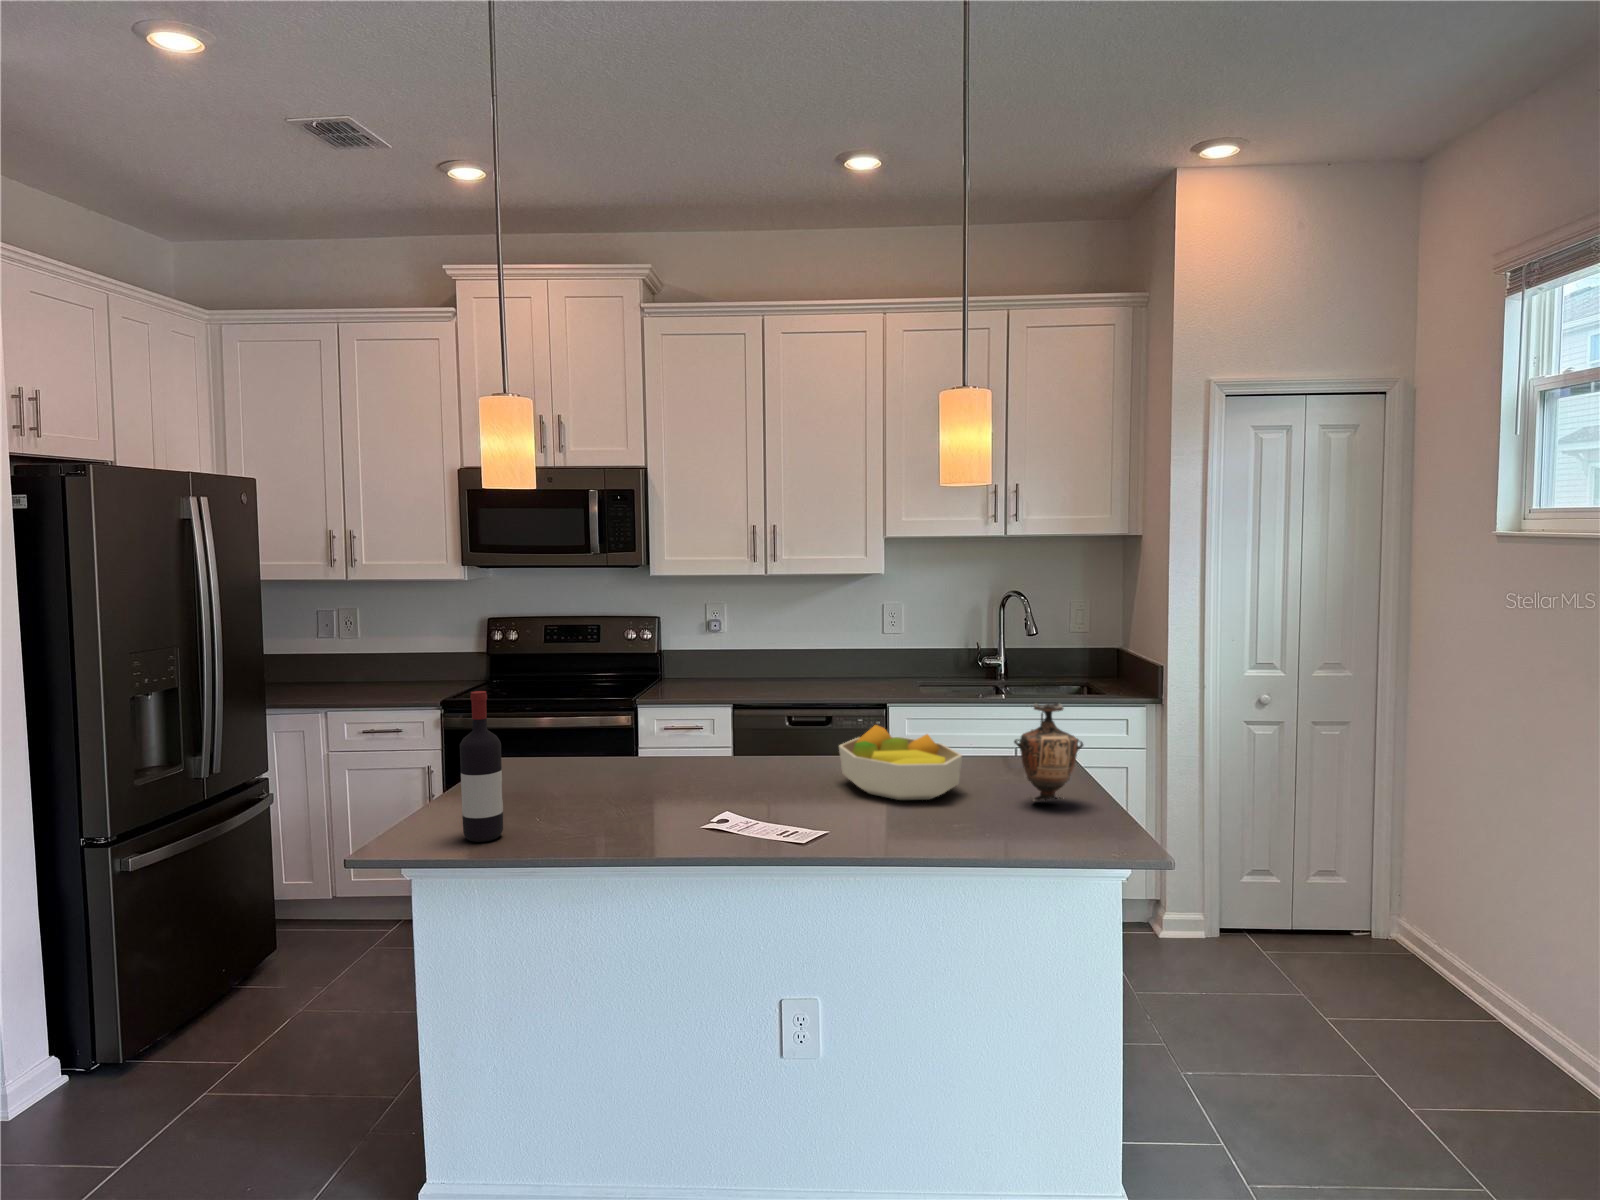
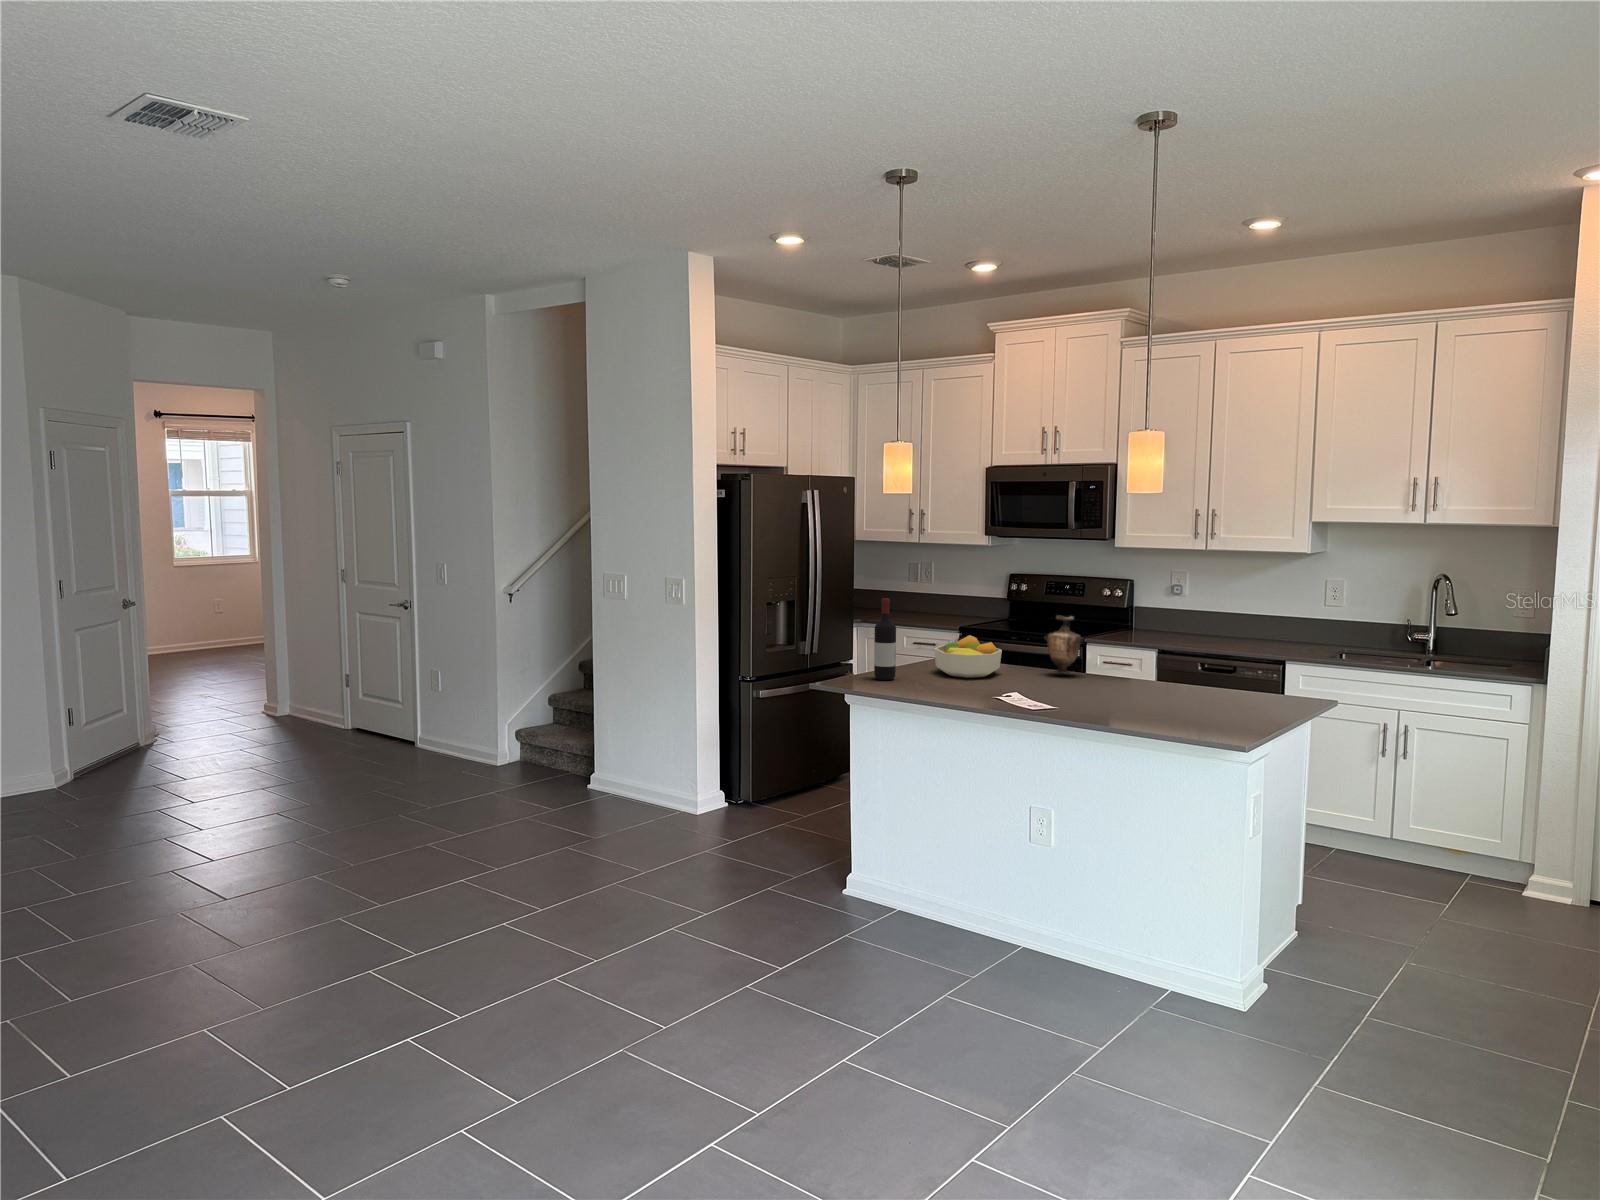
vase: present [1014,703,1083,801] -> present [1044,616,1084,674]
fruit bowl: present [839,725,962,800] -> present [934,635,1002,678]

